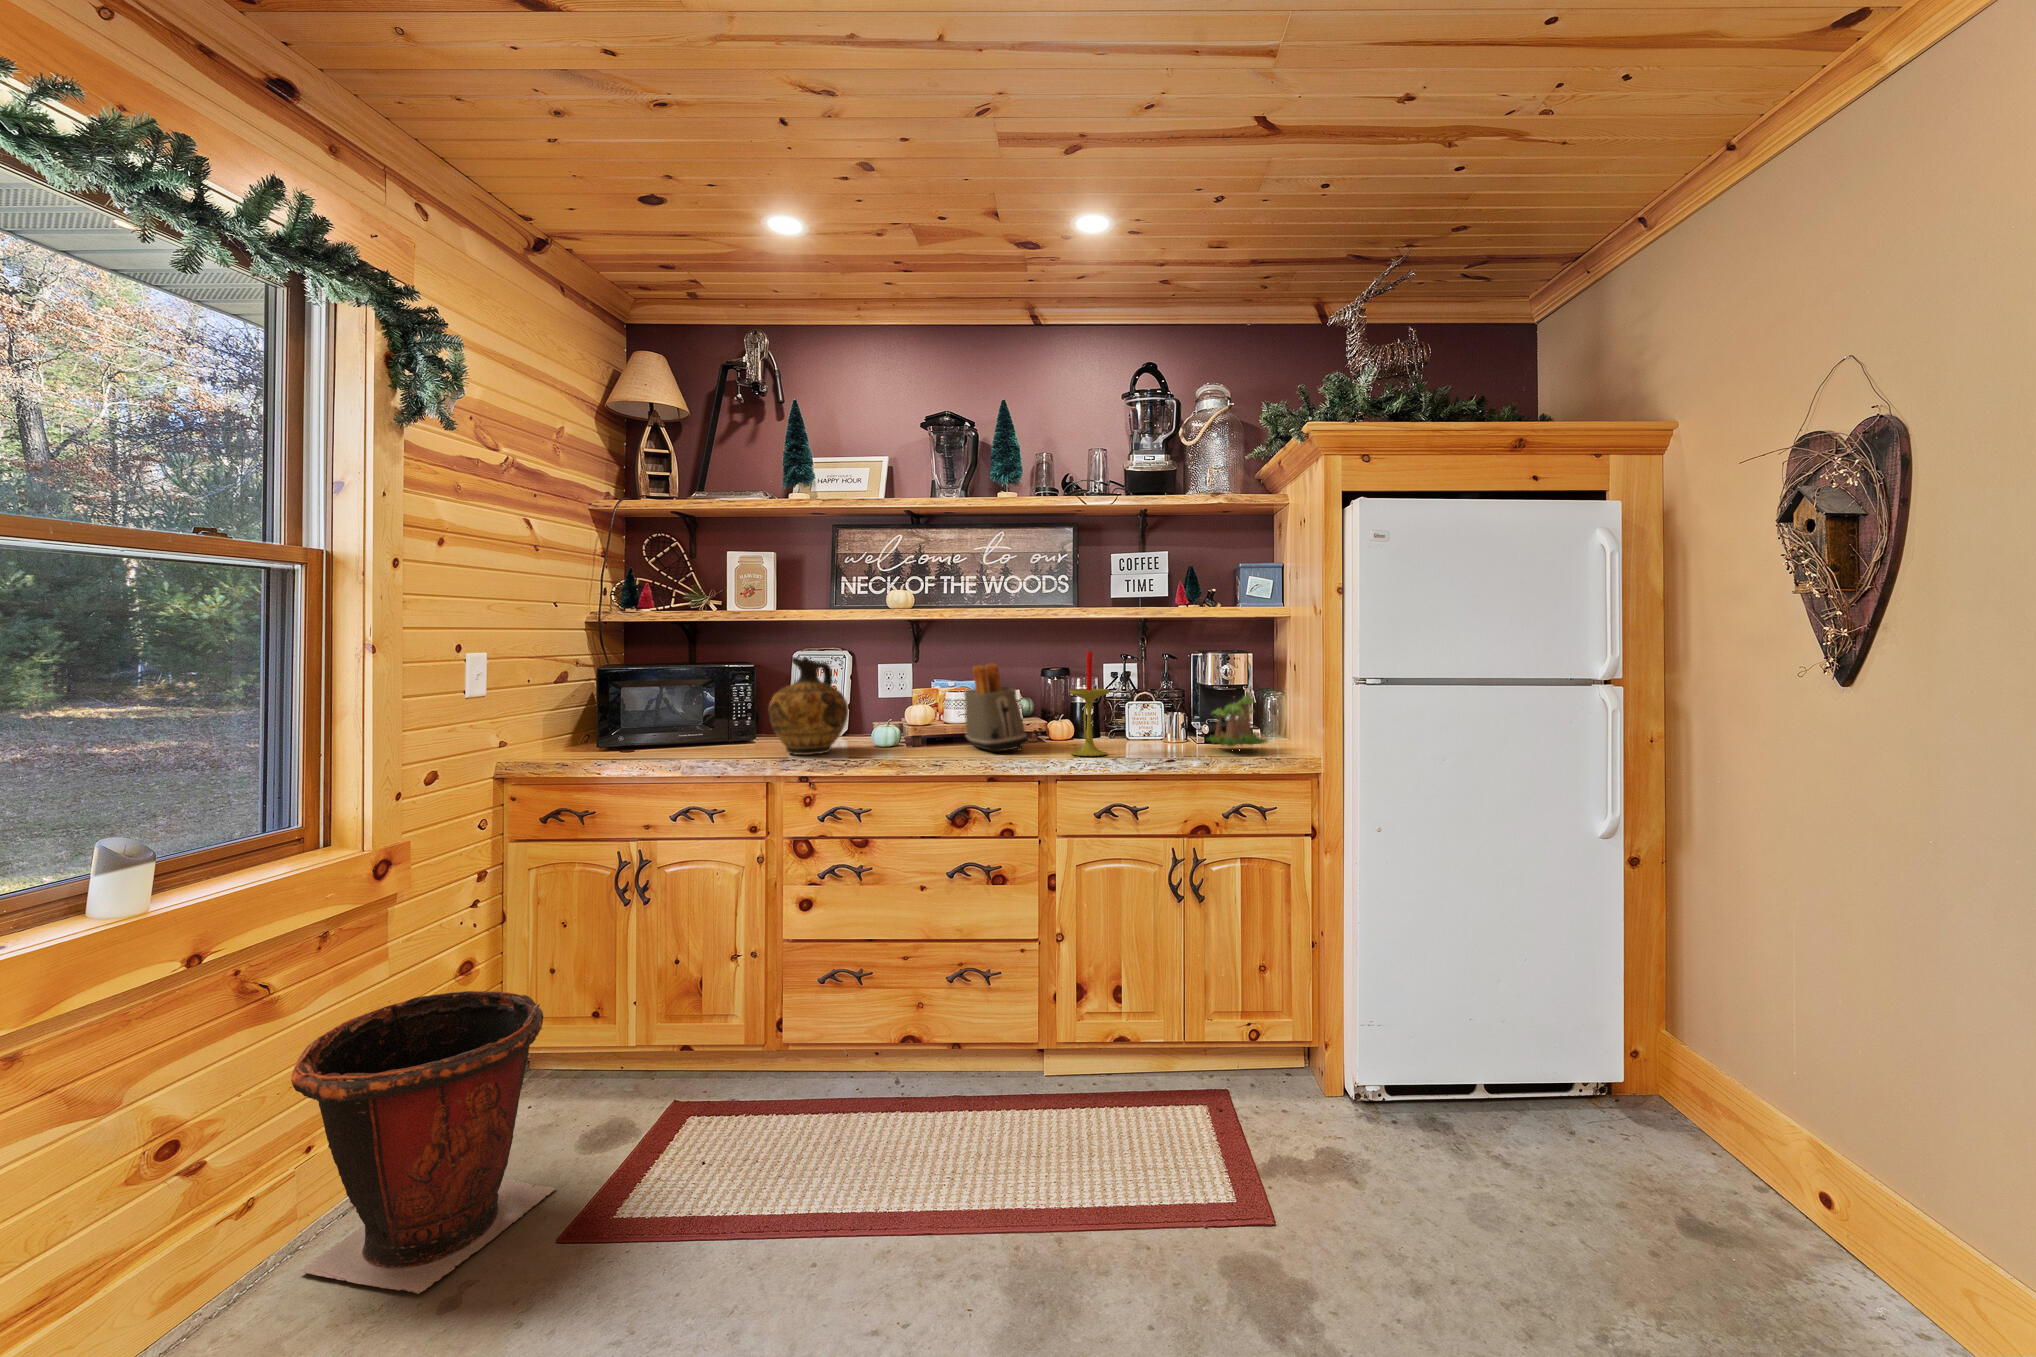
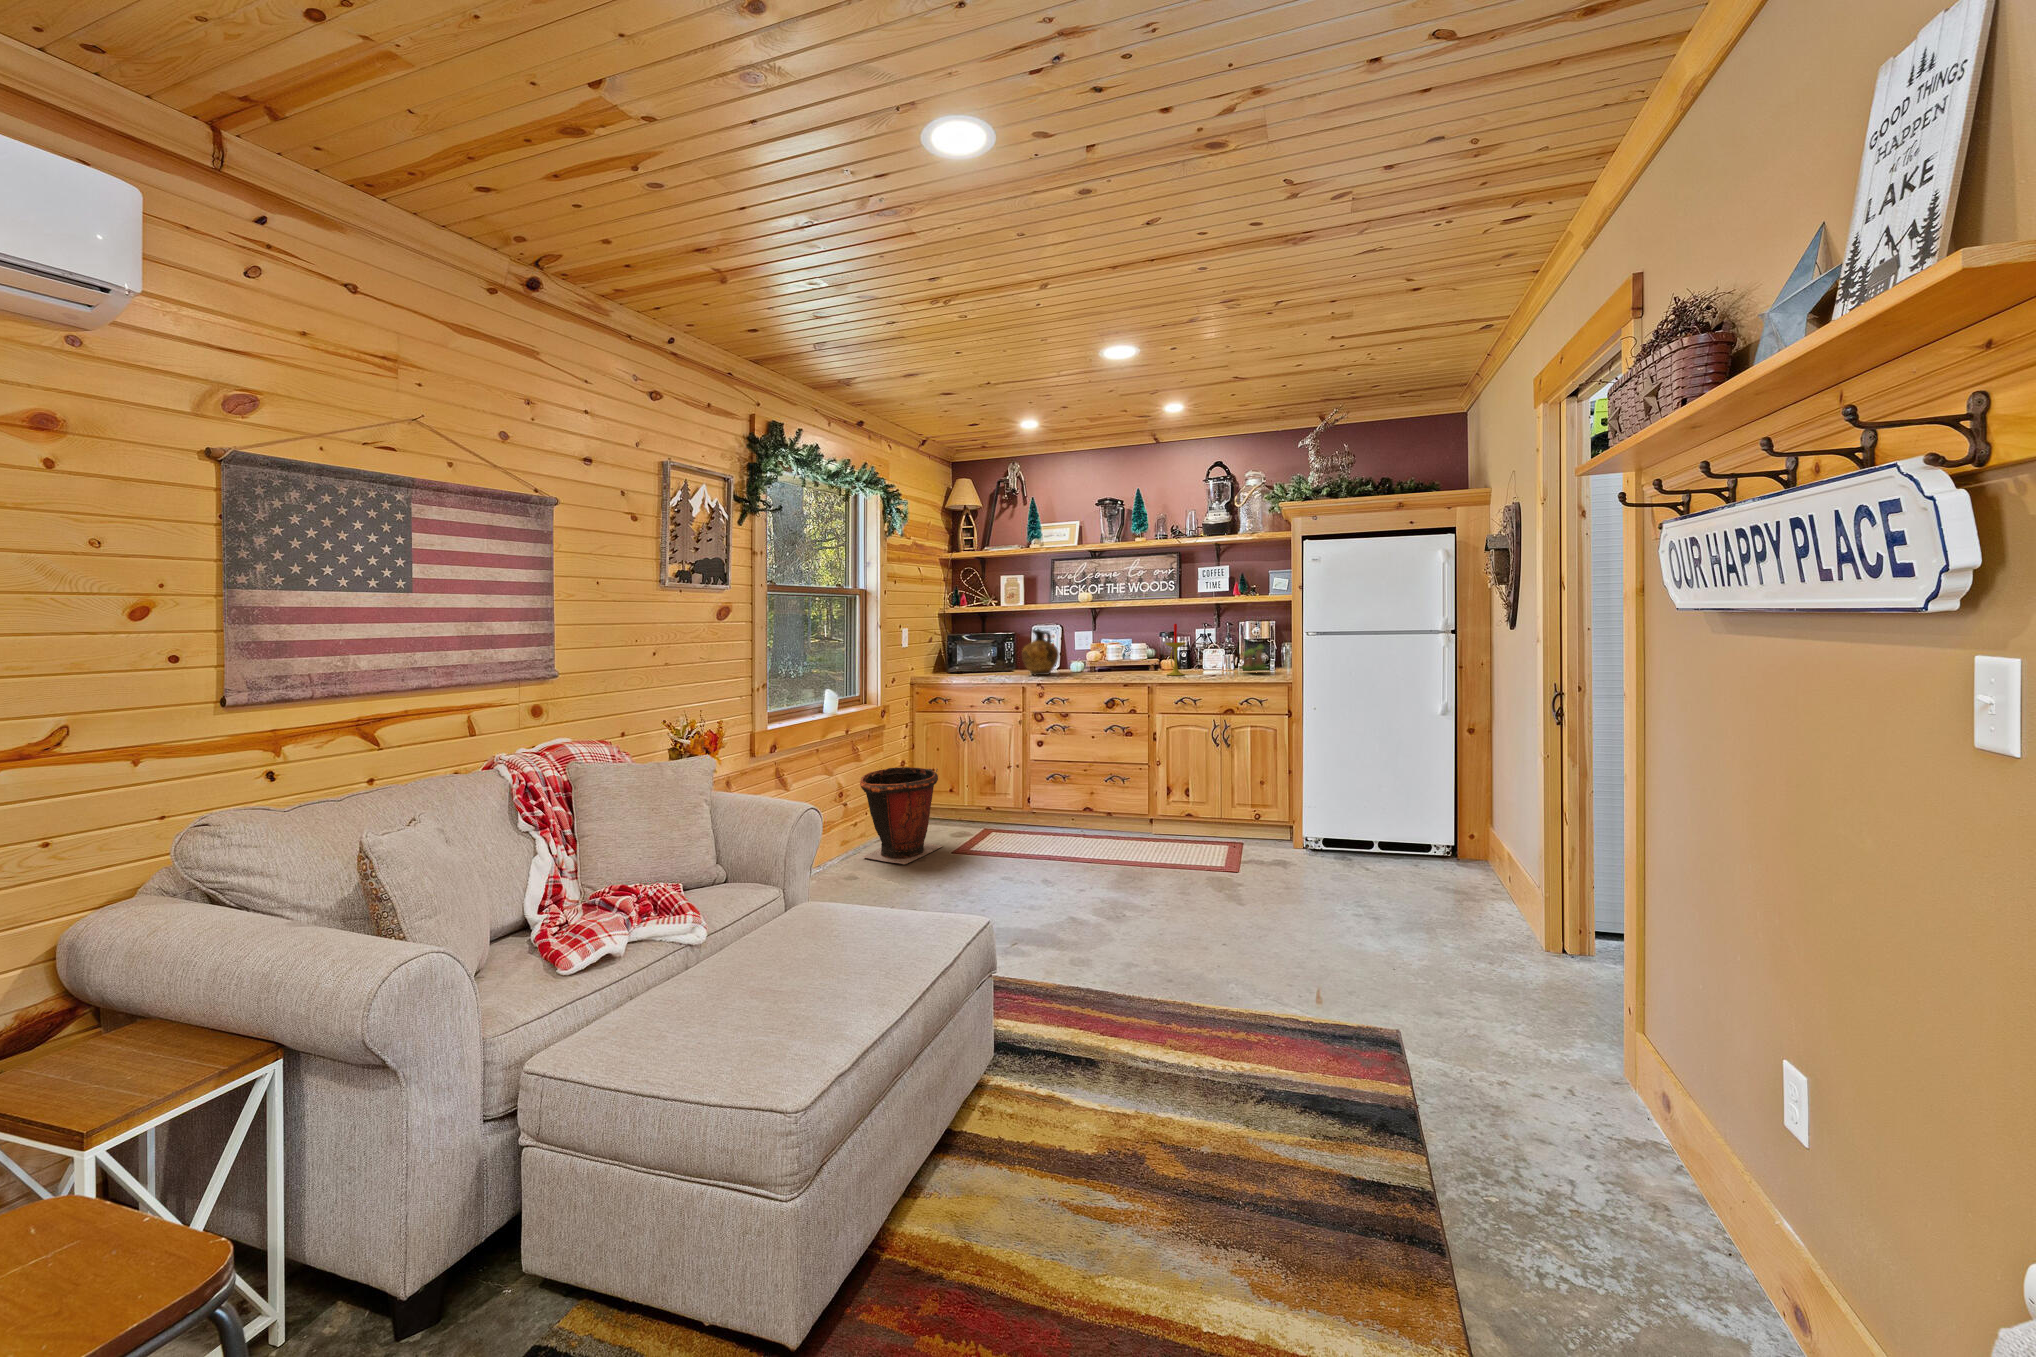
toaster: present [964,664,1027,752] -> none [1116,630,1145,674]

